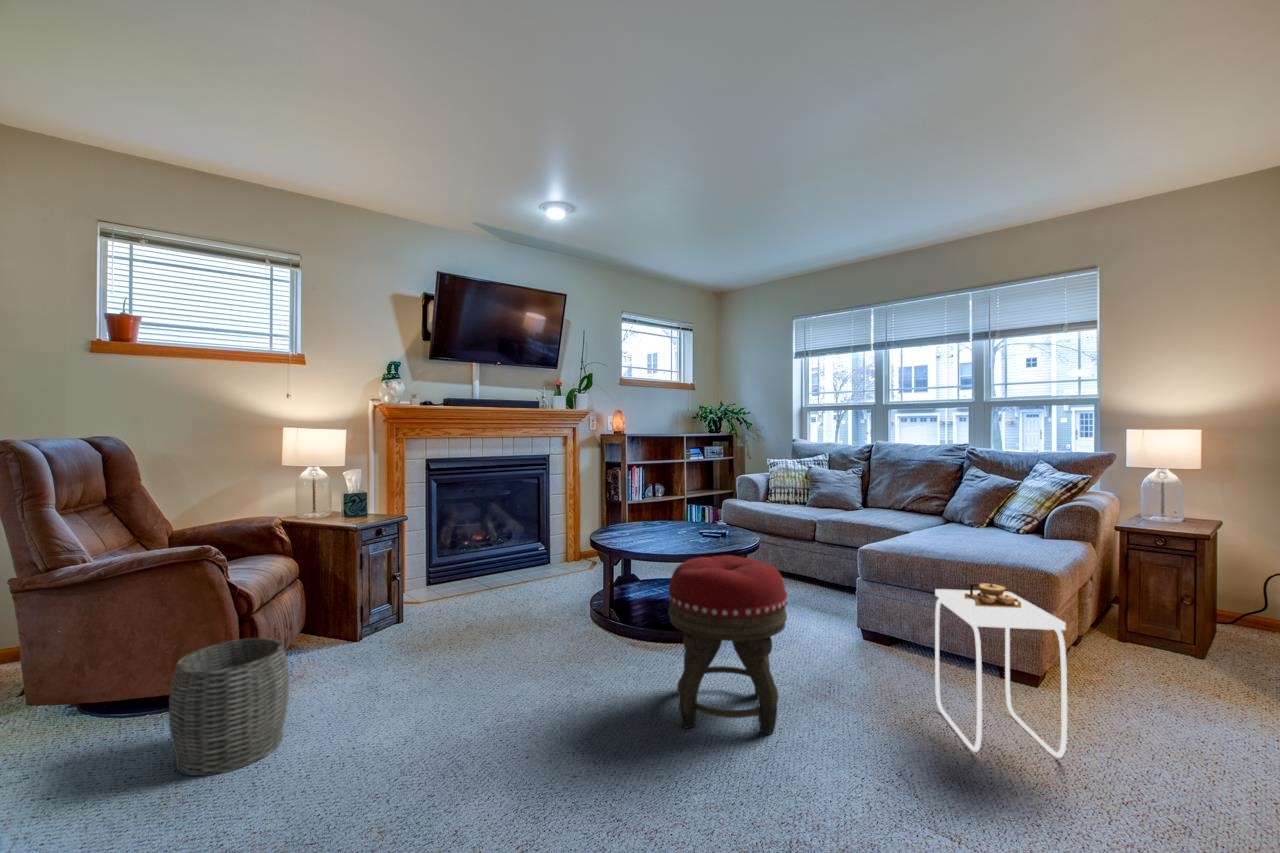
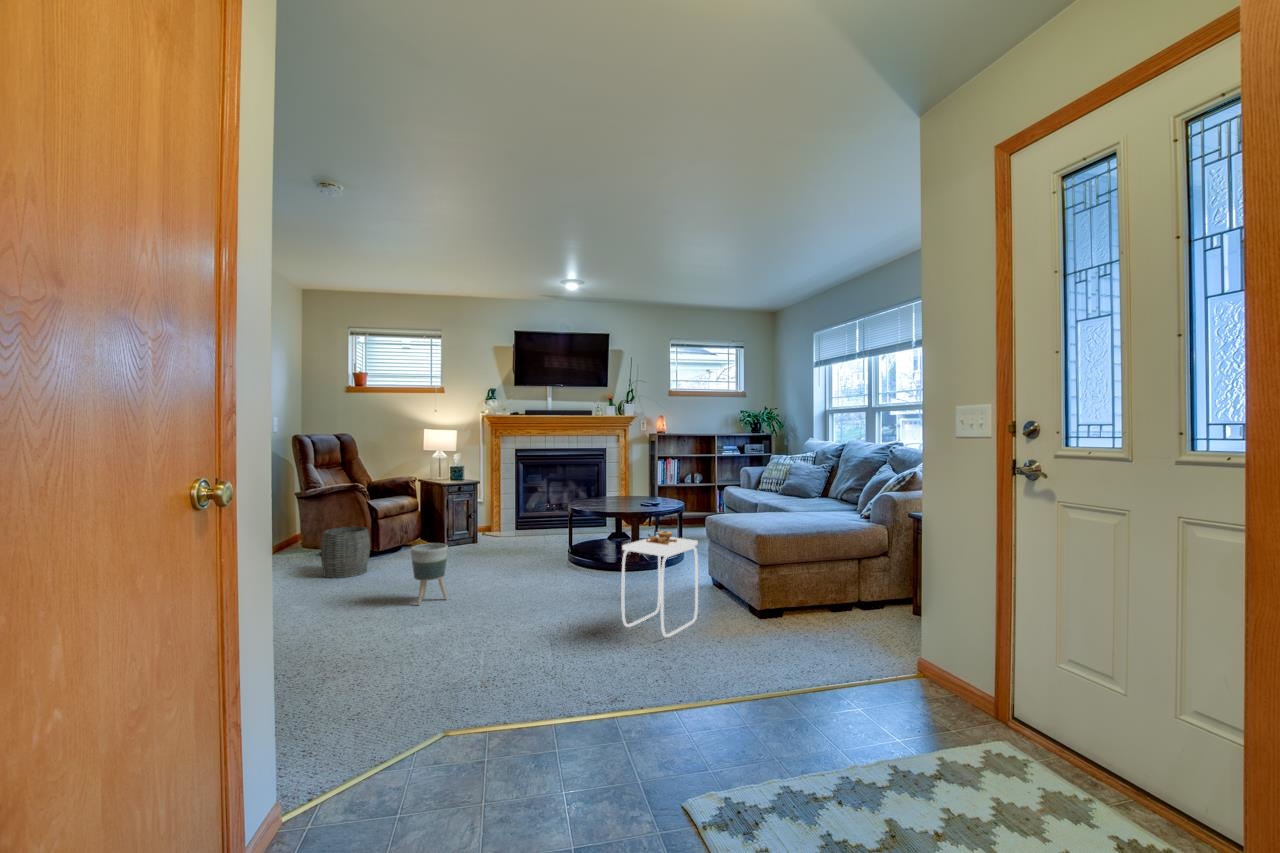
footstool: present [668,555,787,734] -> none [512,507,584,605]
planter: none [518,657,592,806] -> present [411,543,448,605]

